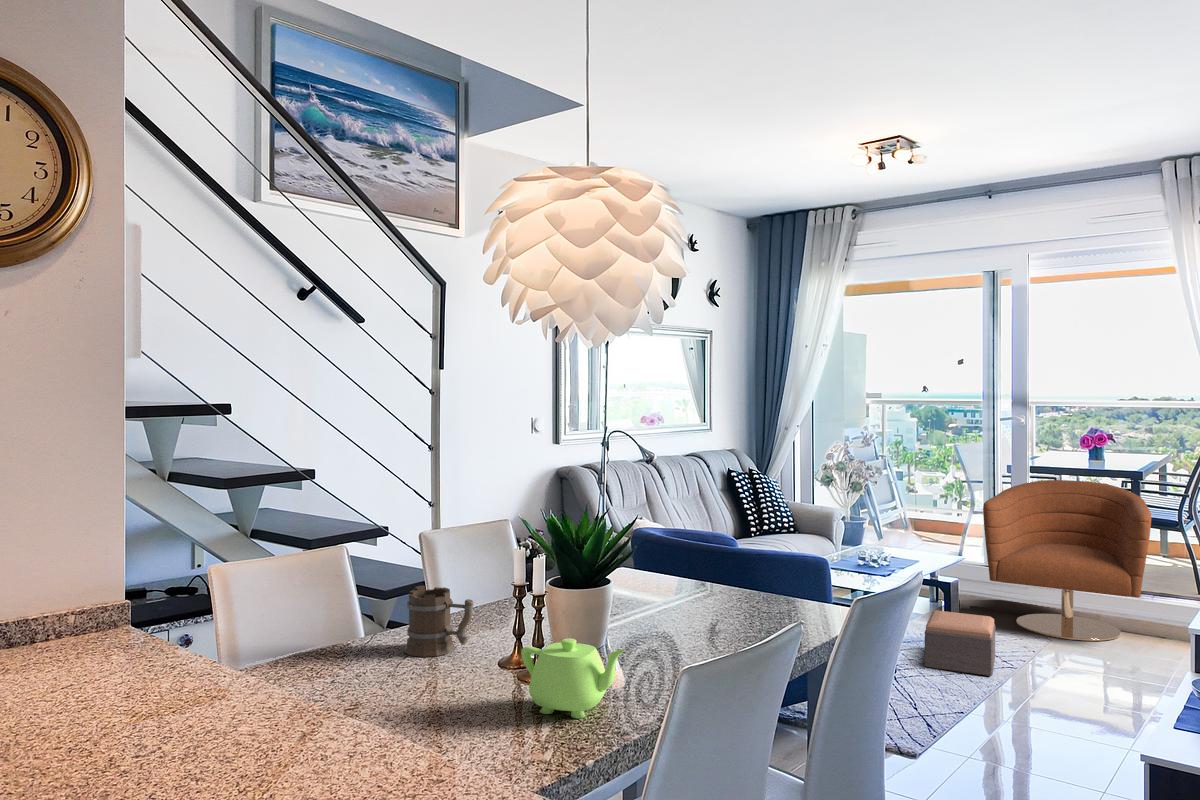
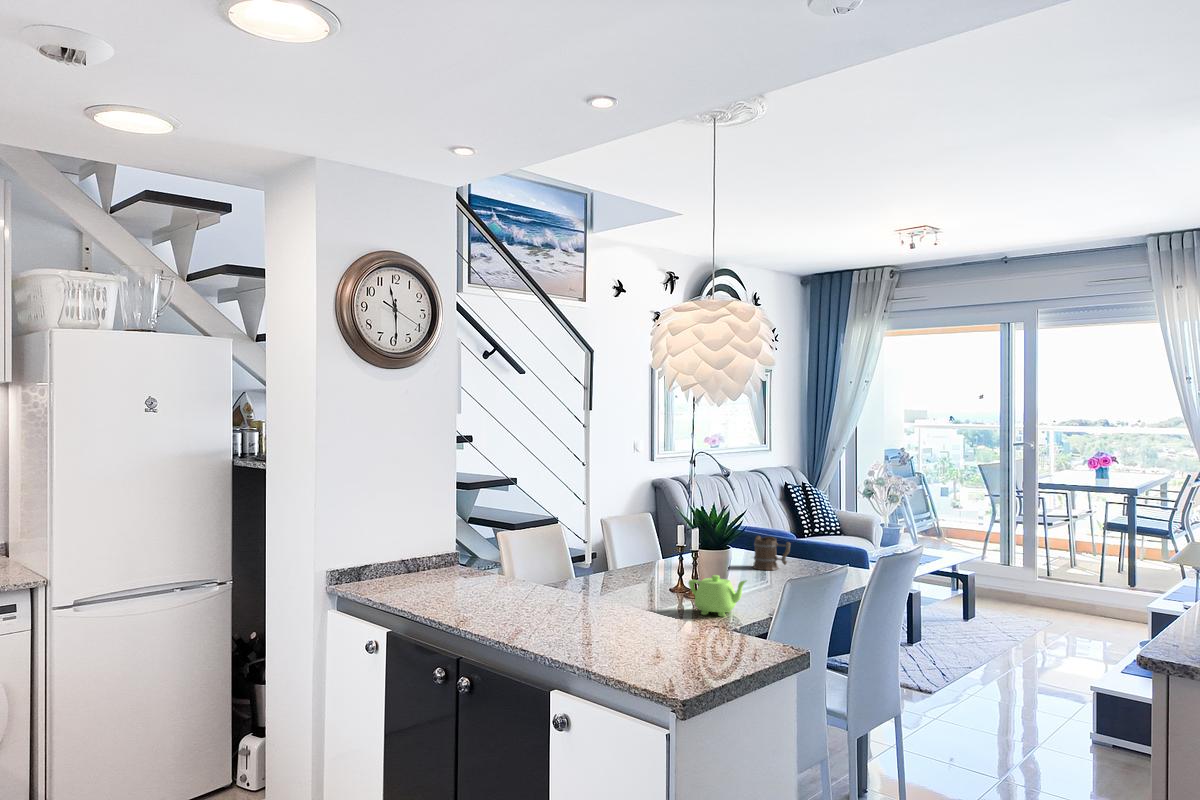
armchair: present [983,480,1151,641] -> none [994,495,1127,622]
mug: present [404,585,474,657] -> present [753,536,790,570]
footstool: present [925,611,995,676] -> none [943,595,1000,644]

